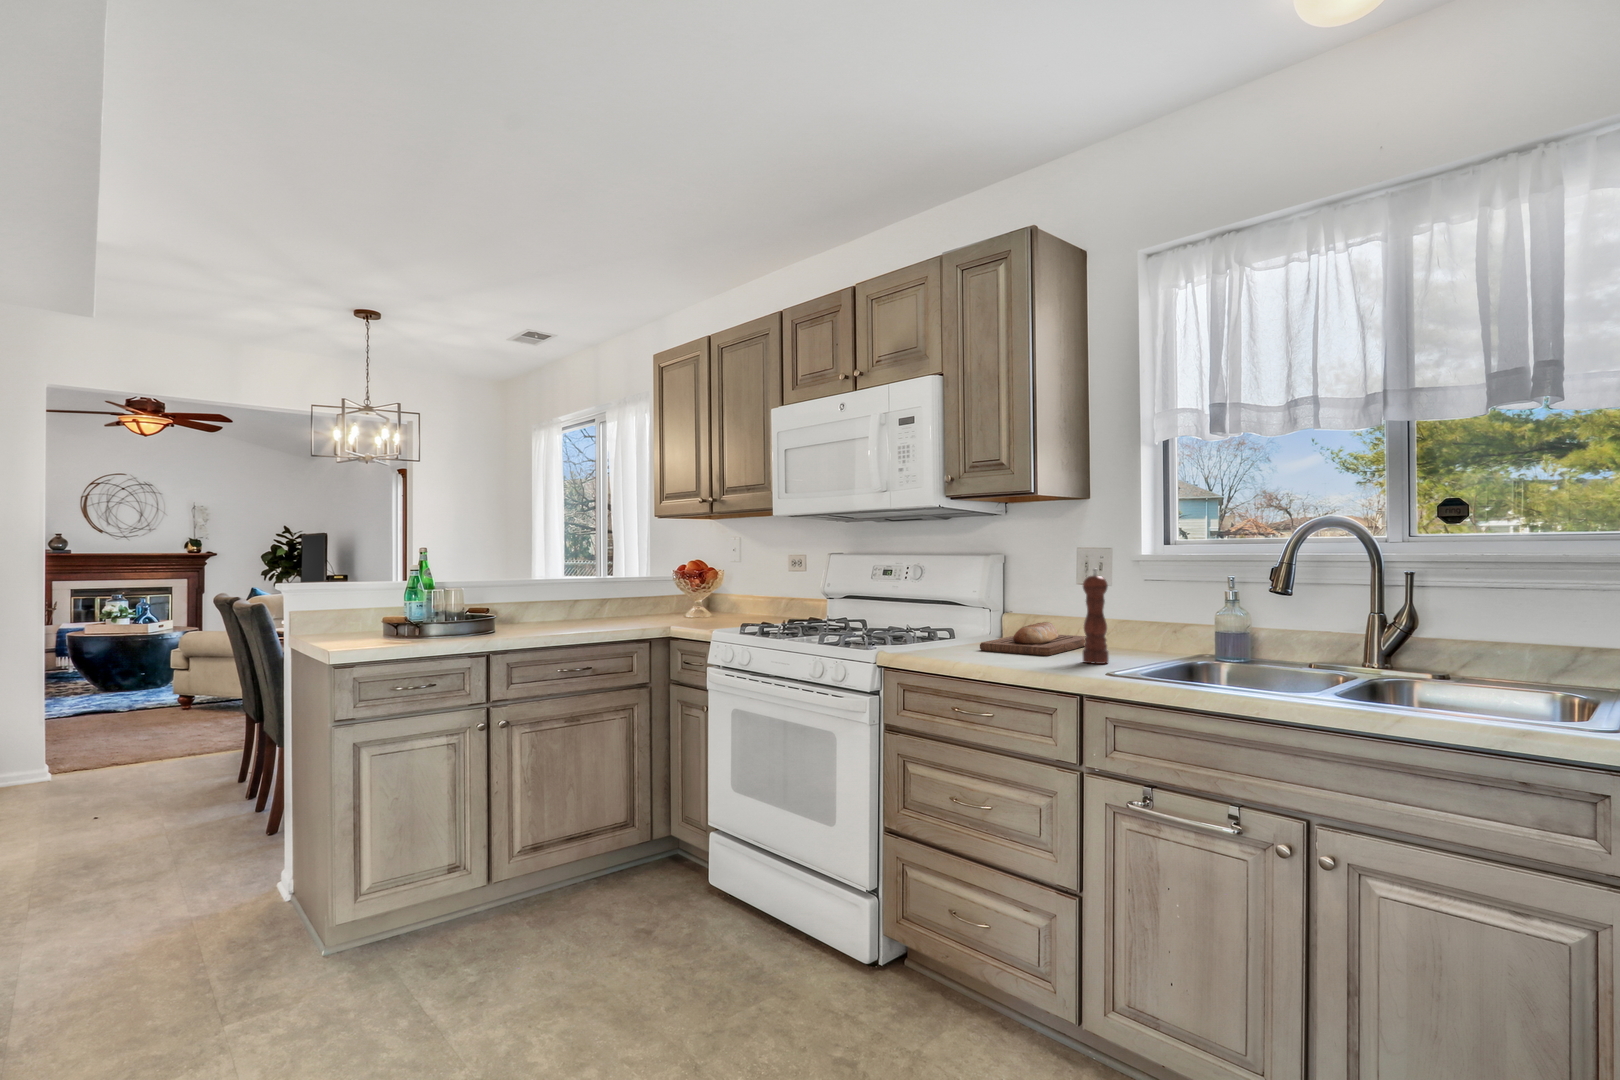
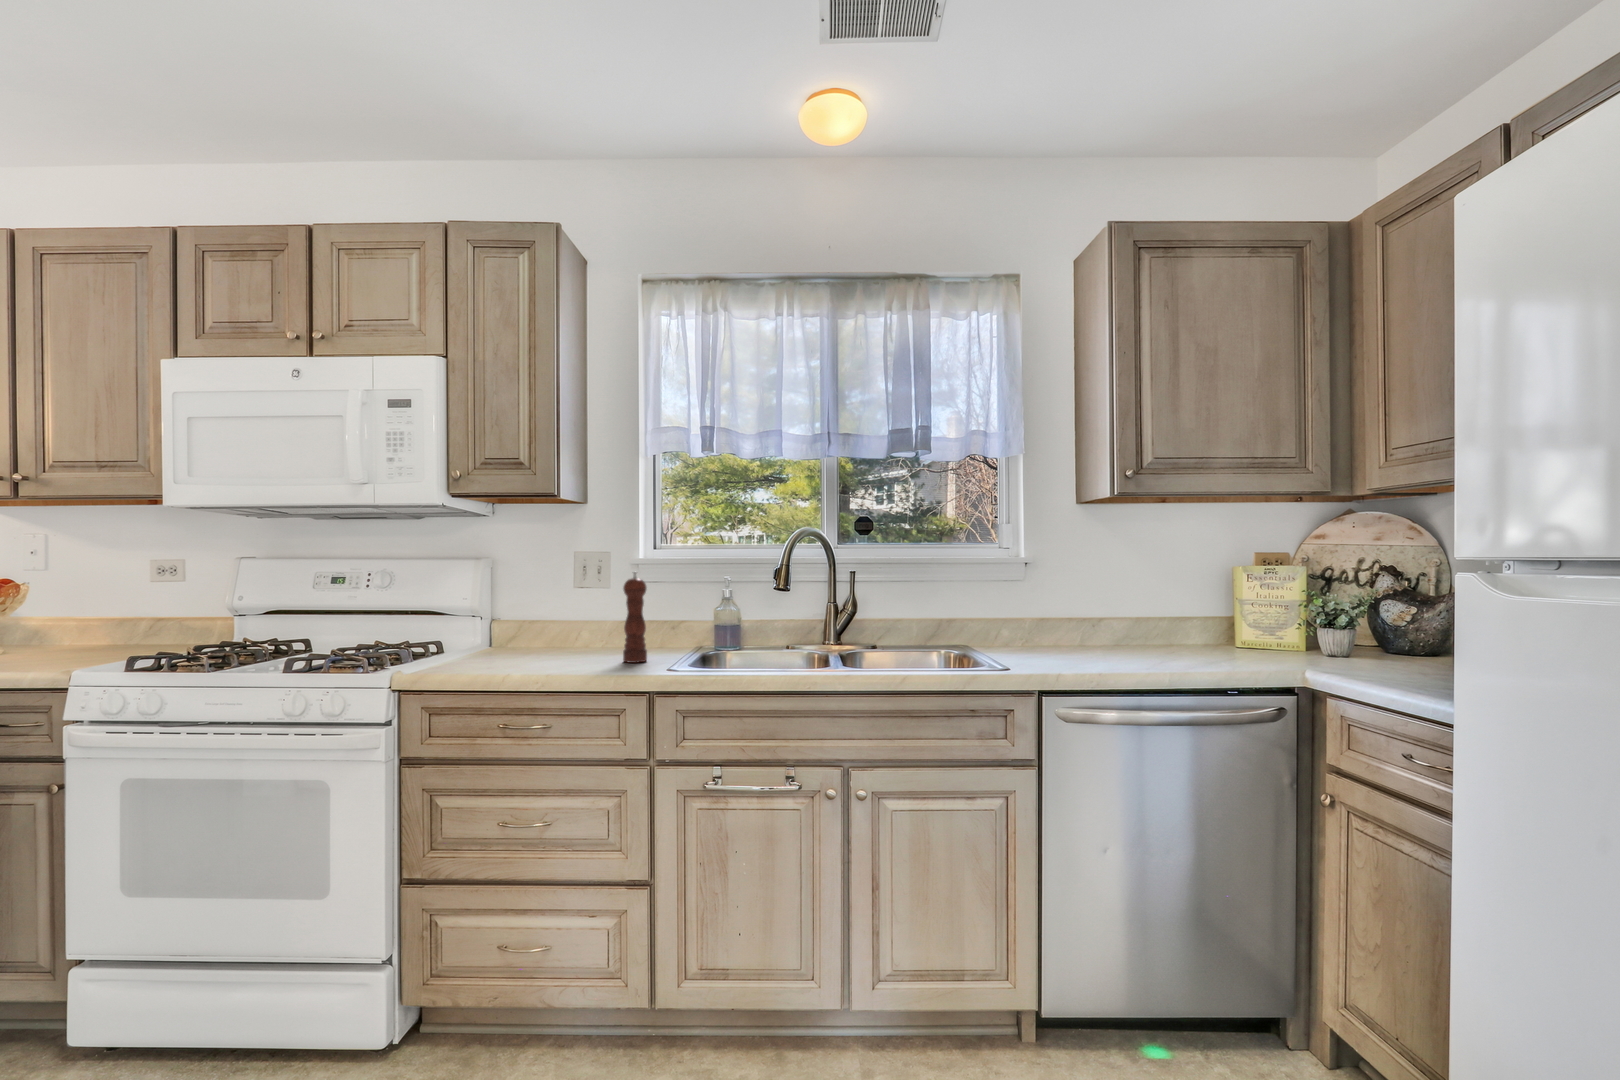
bread loaf: present [980,622,1086,656] -> none [502,627,594,662]

